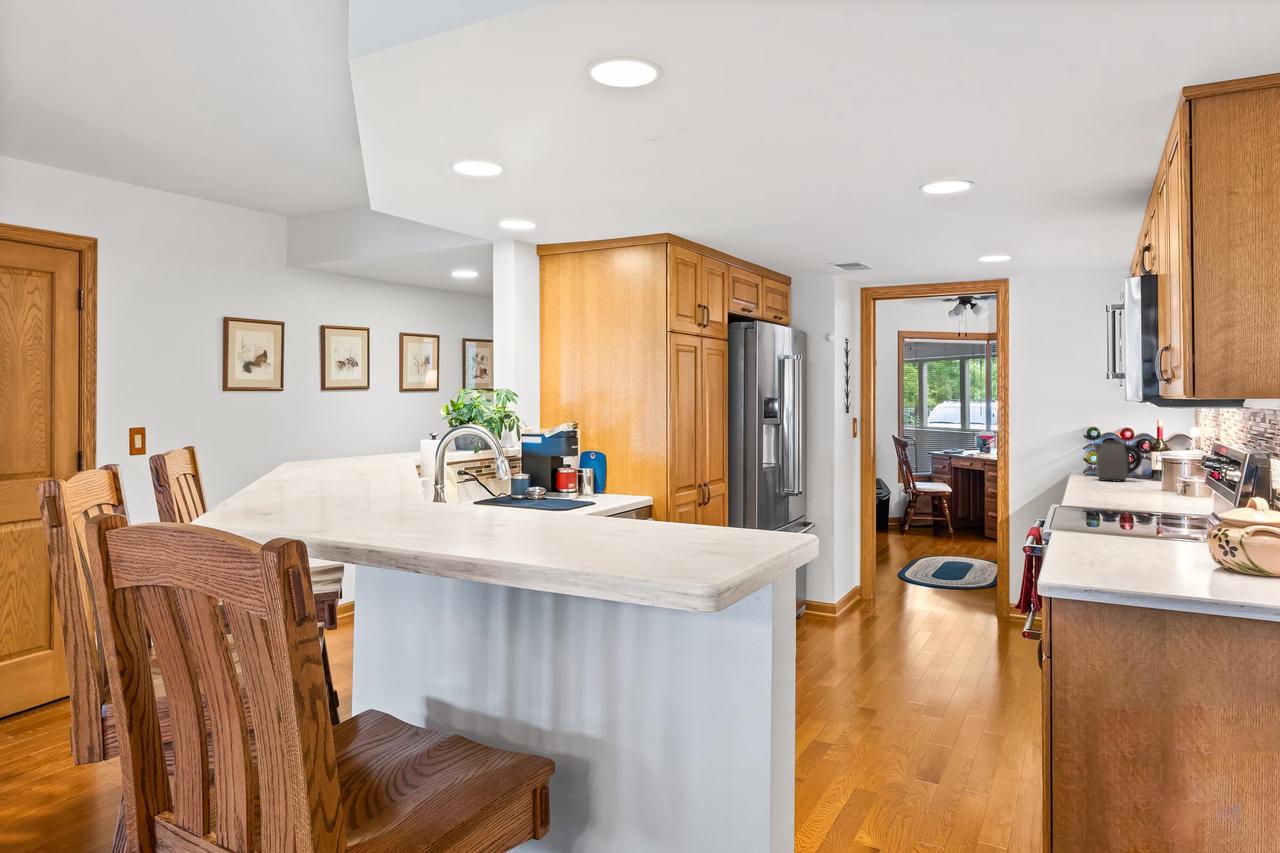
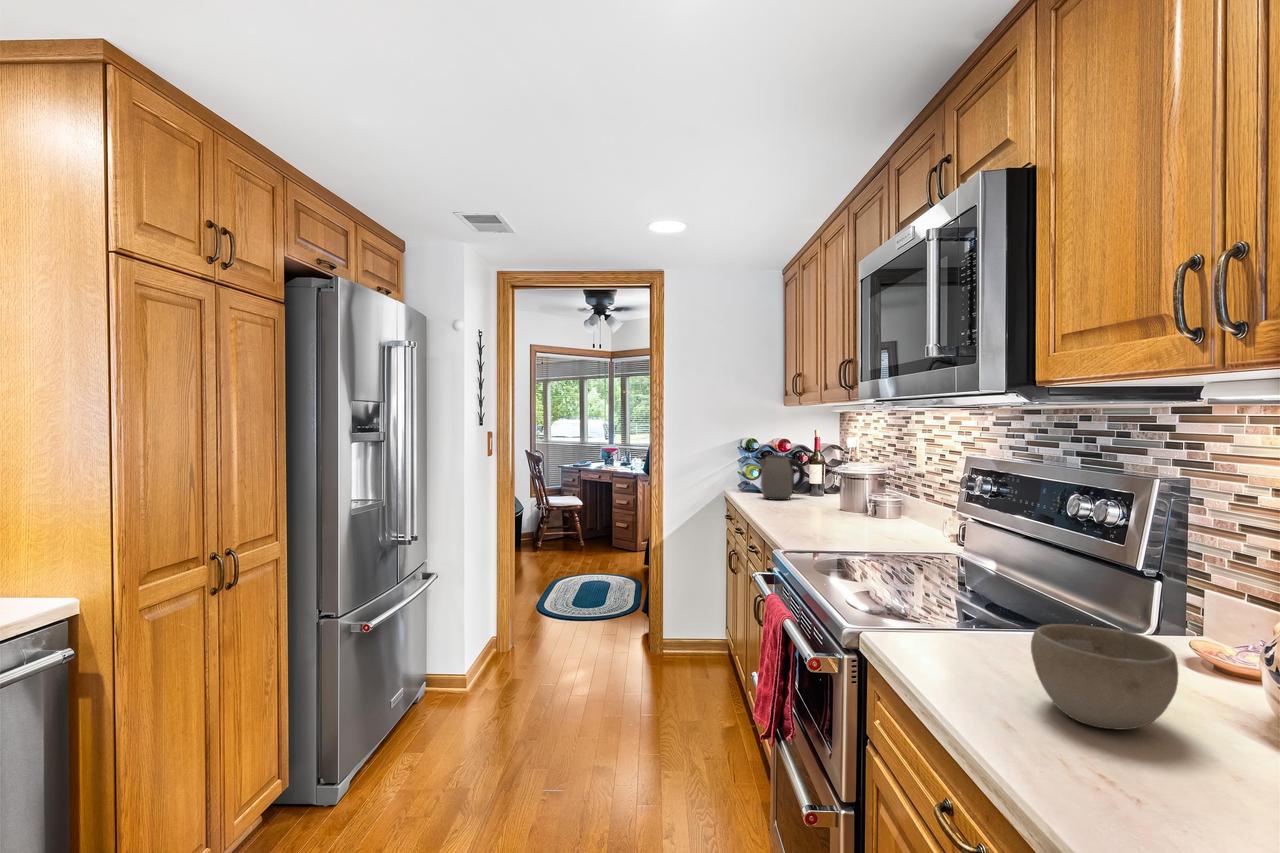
bowl: none [1080,512,1138,550] -> present [1031,624,1178,730]

